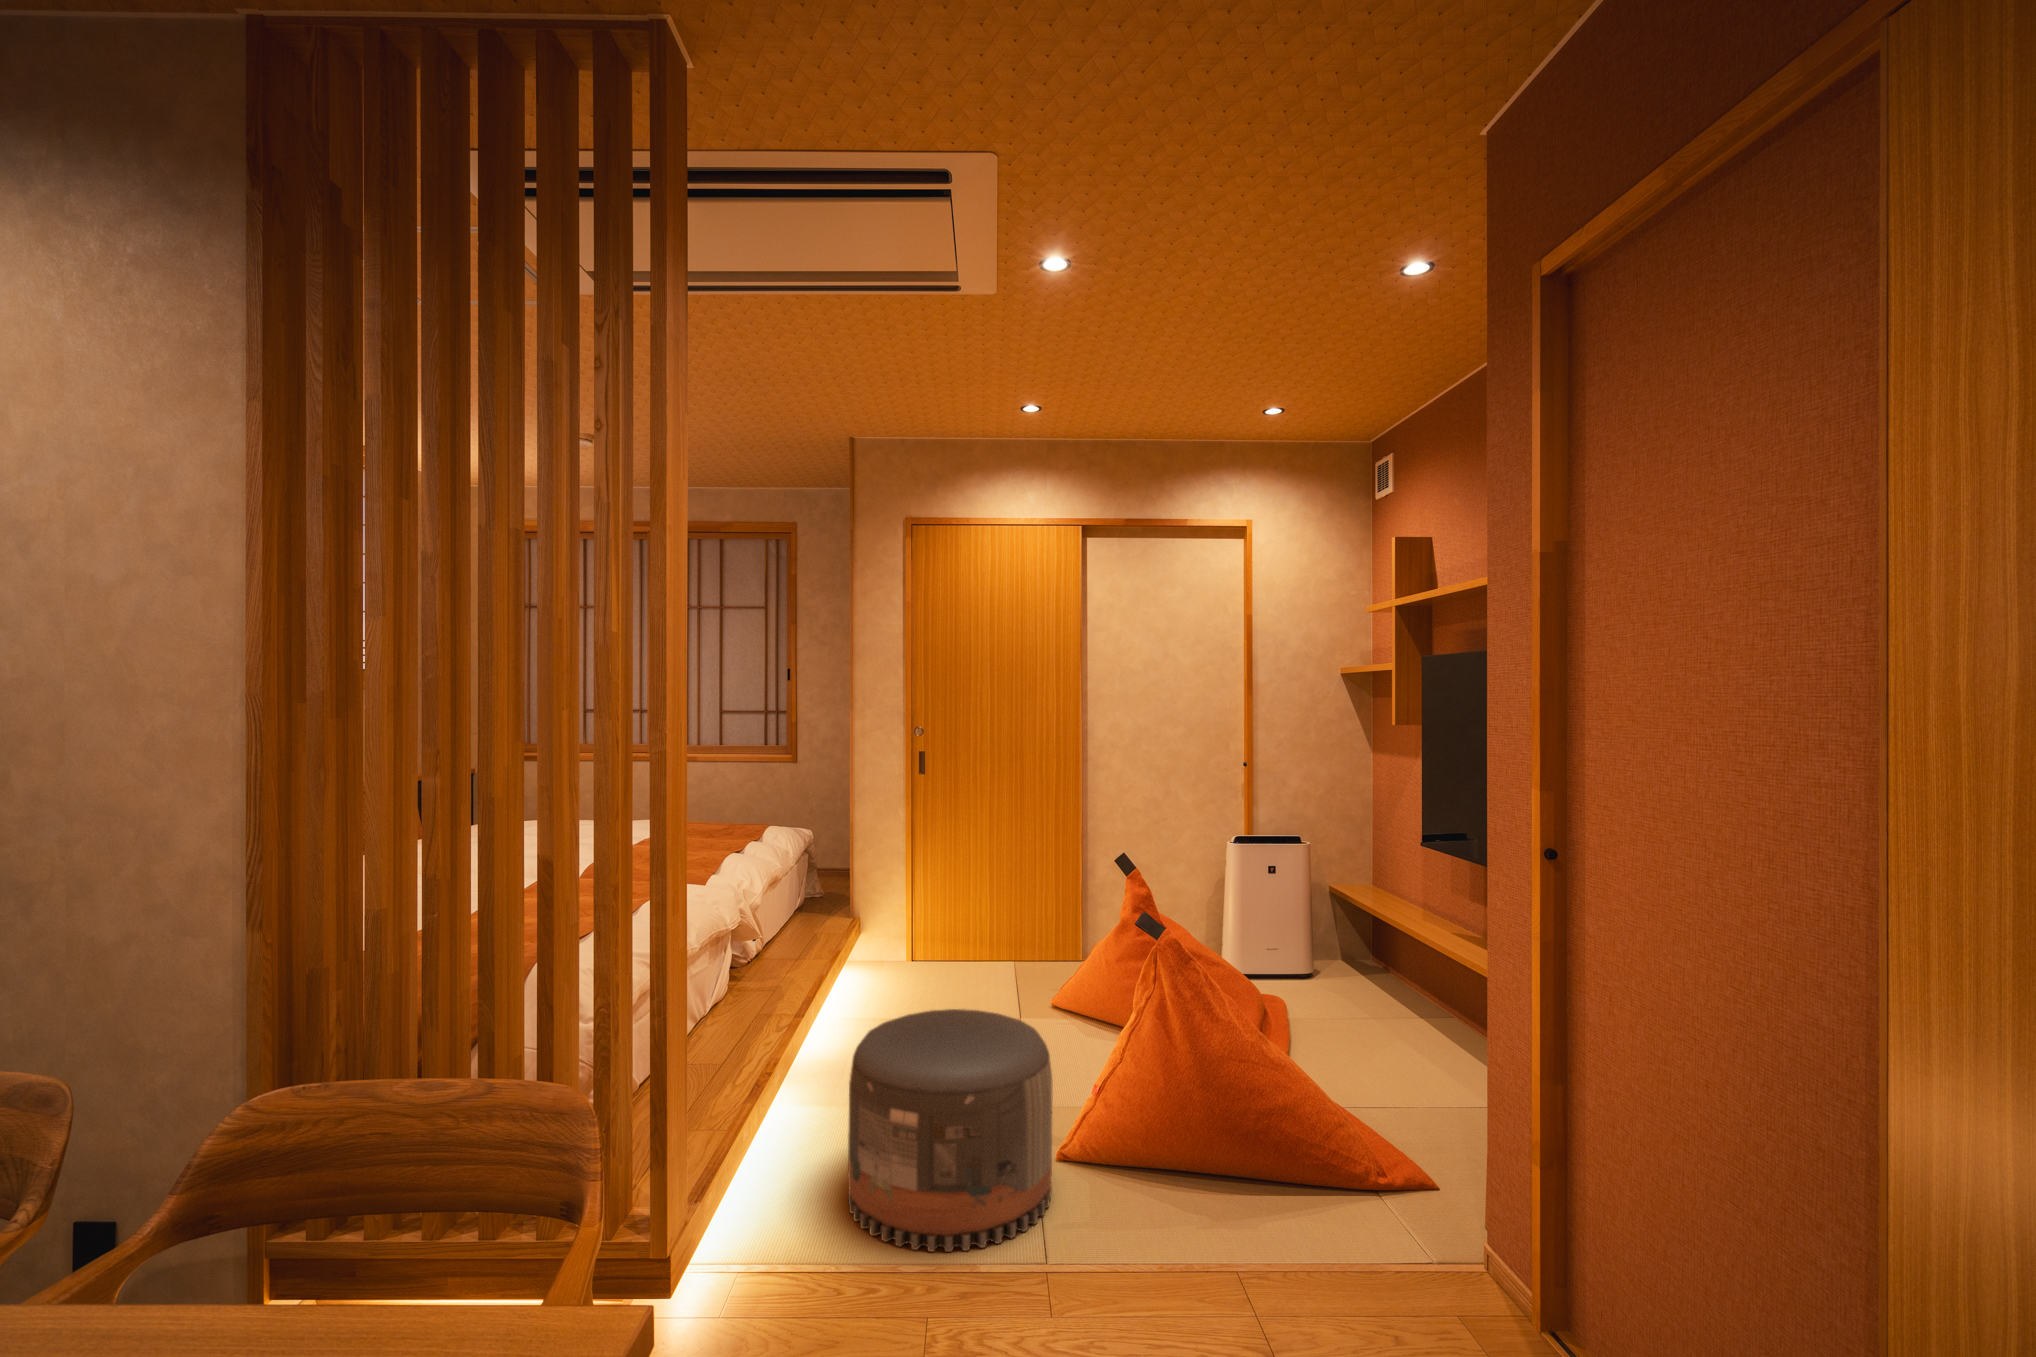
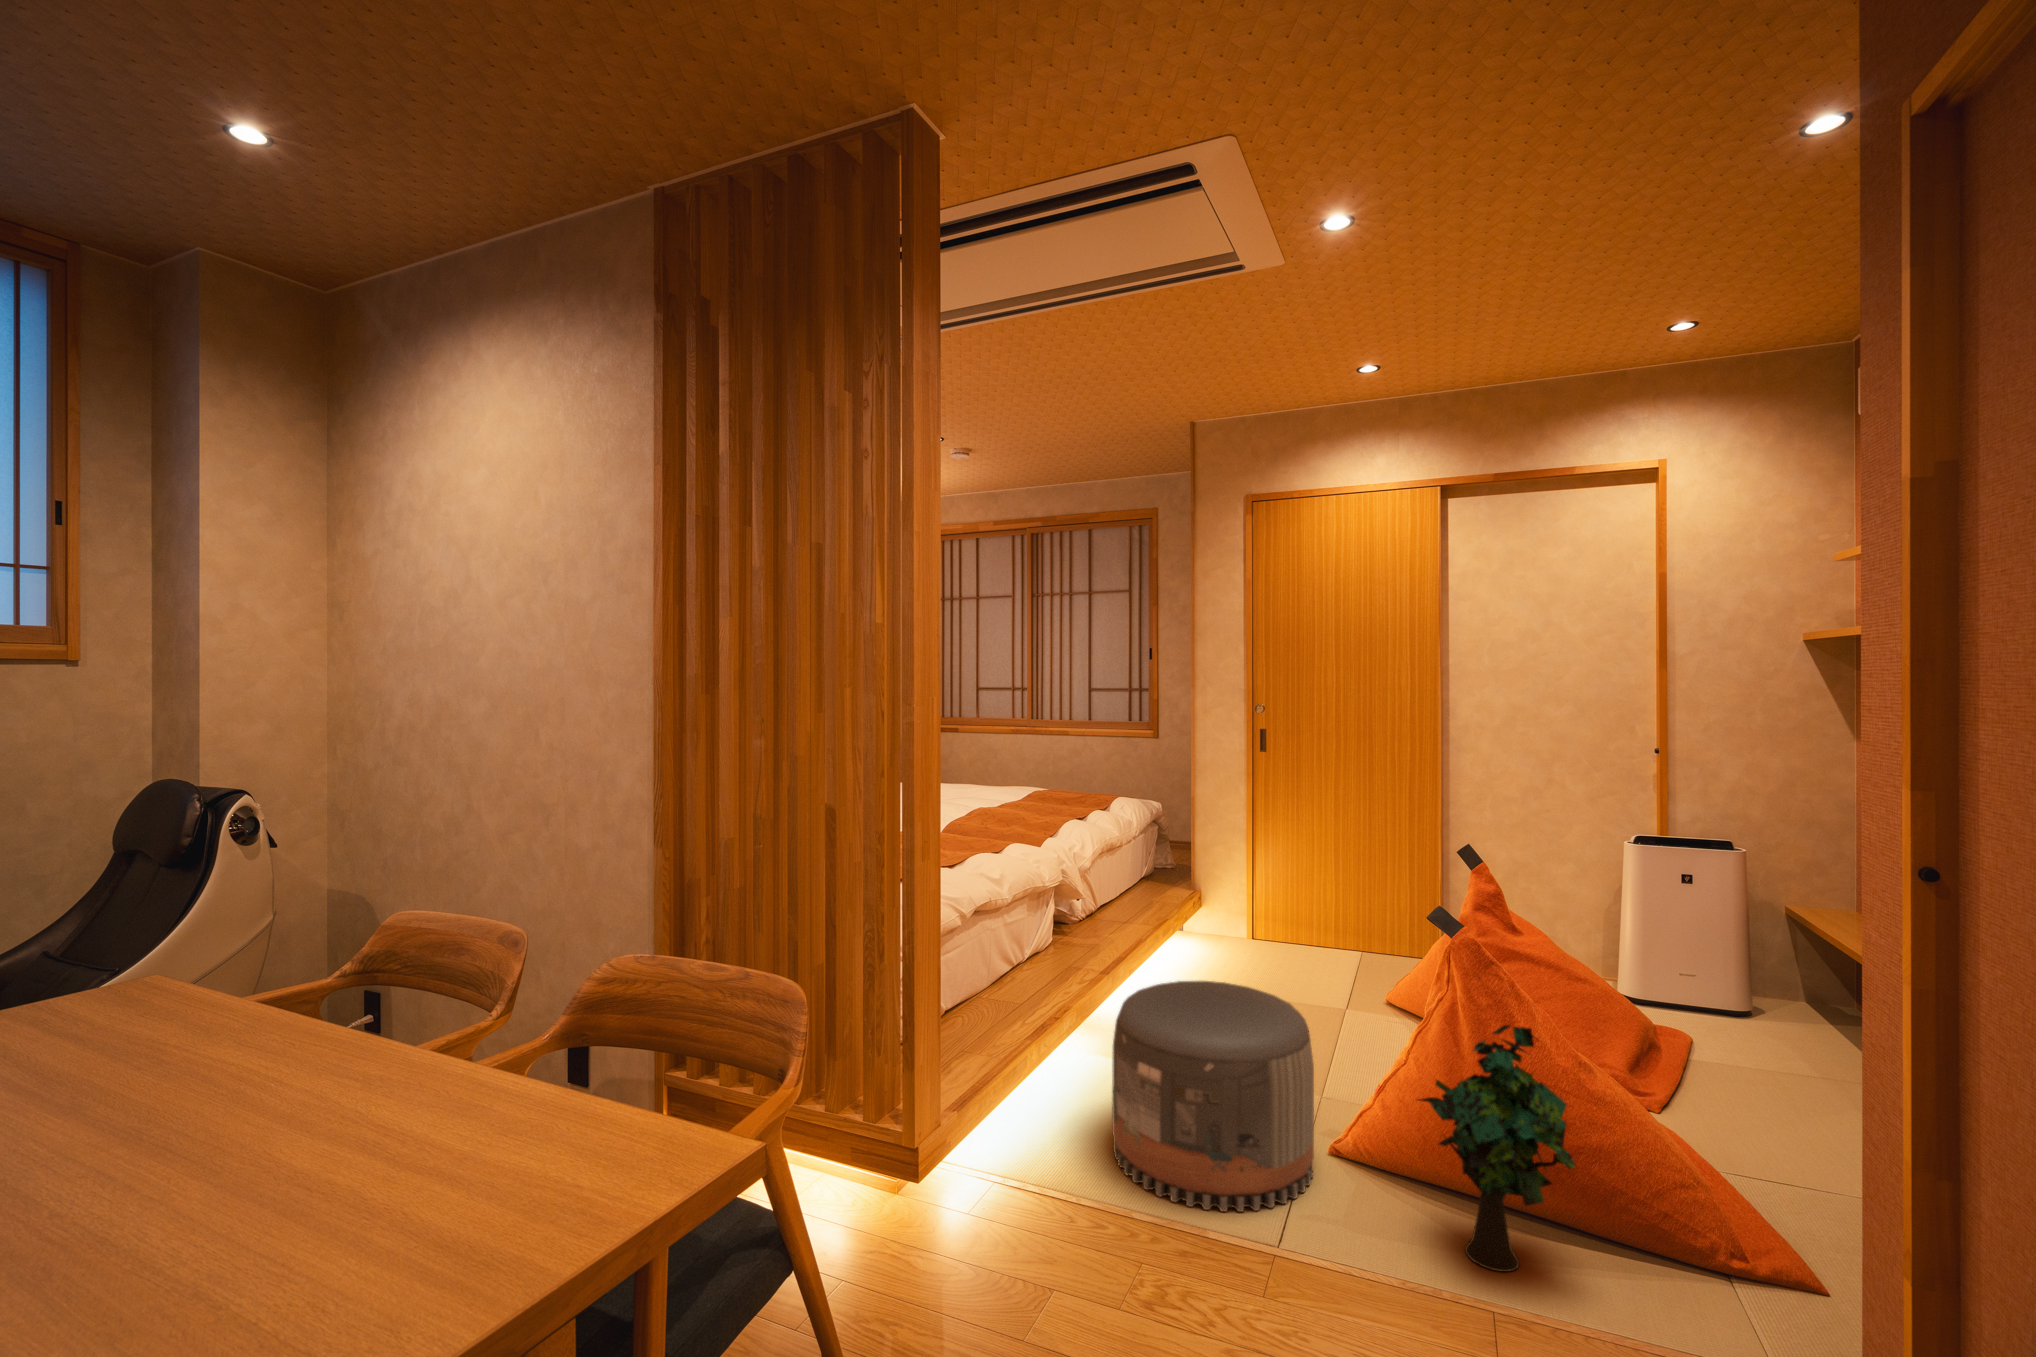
decorative plant: none [1156,1009,1286,1236] -> present [1418,1025,1575,1272]

